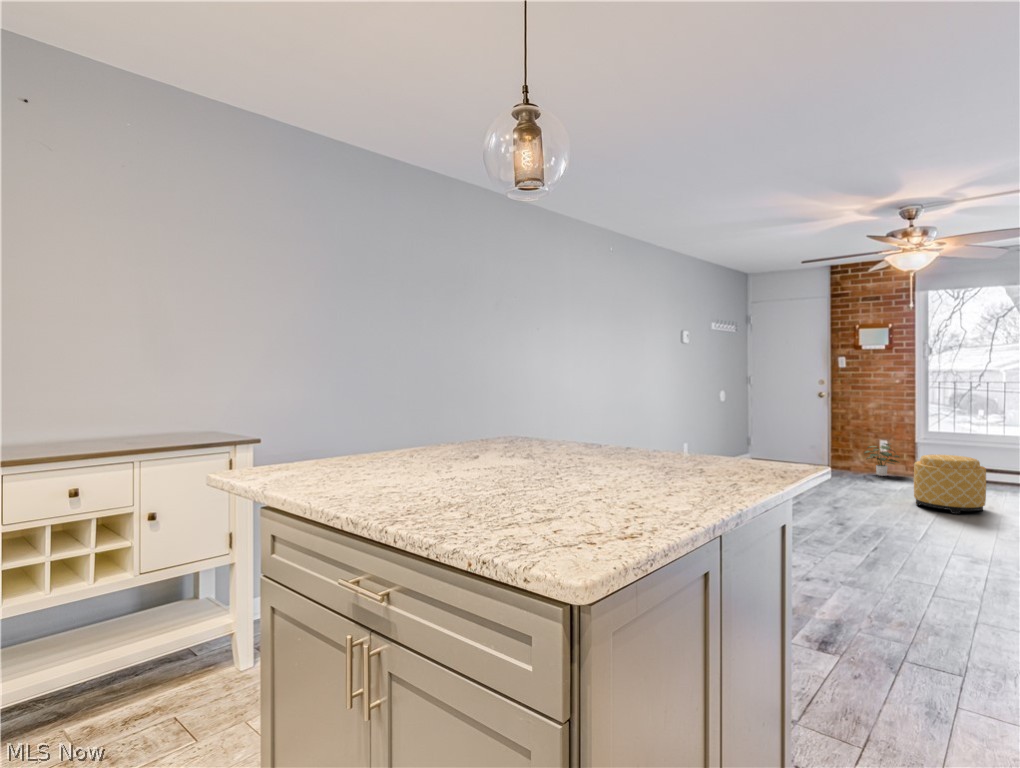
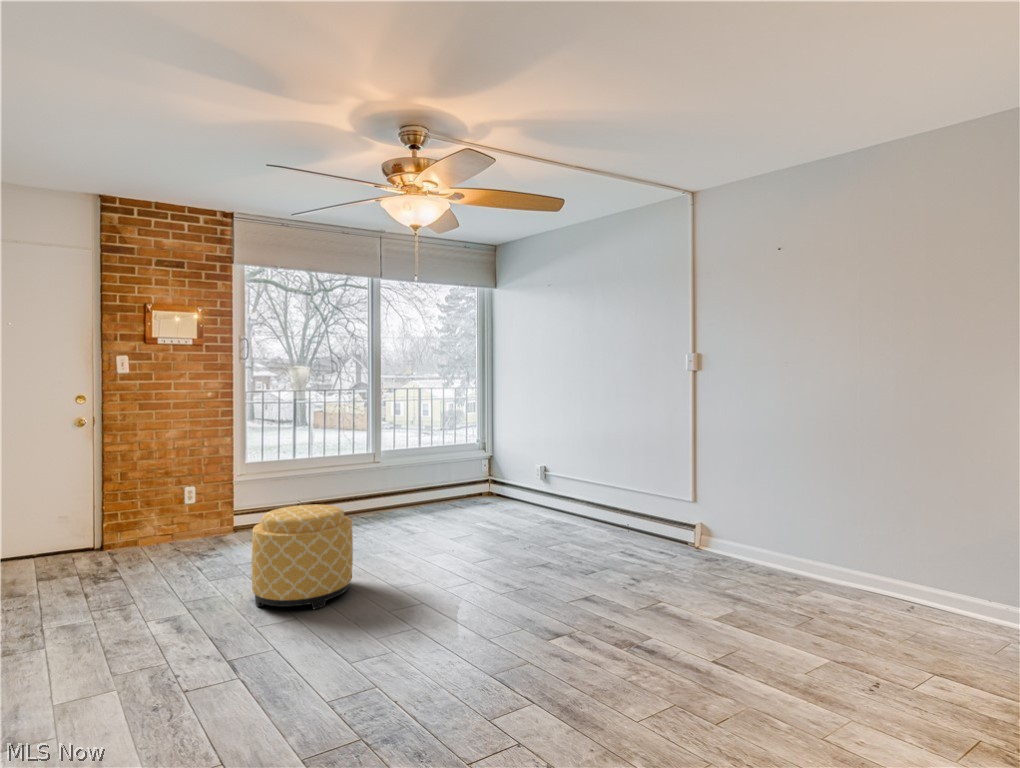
potted plant: present [865,444,899,476] -> none [159,491,217,546]

